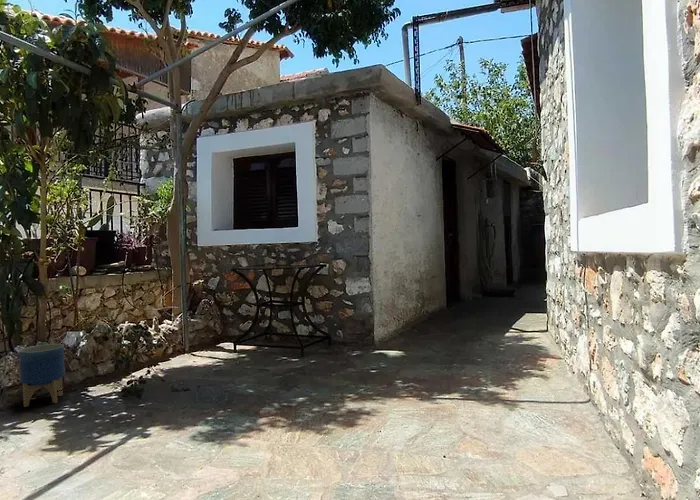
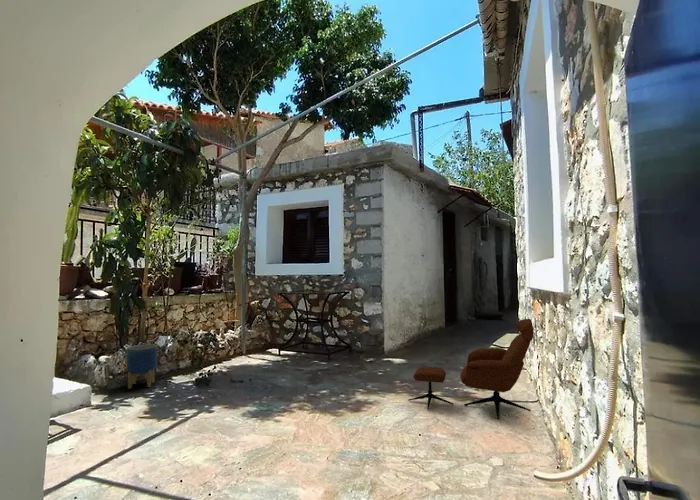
lounge chair: none [418,292,589,427] -> present [409,319,534,419]

